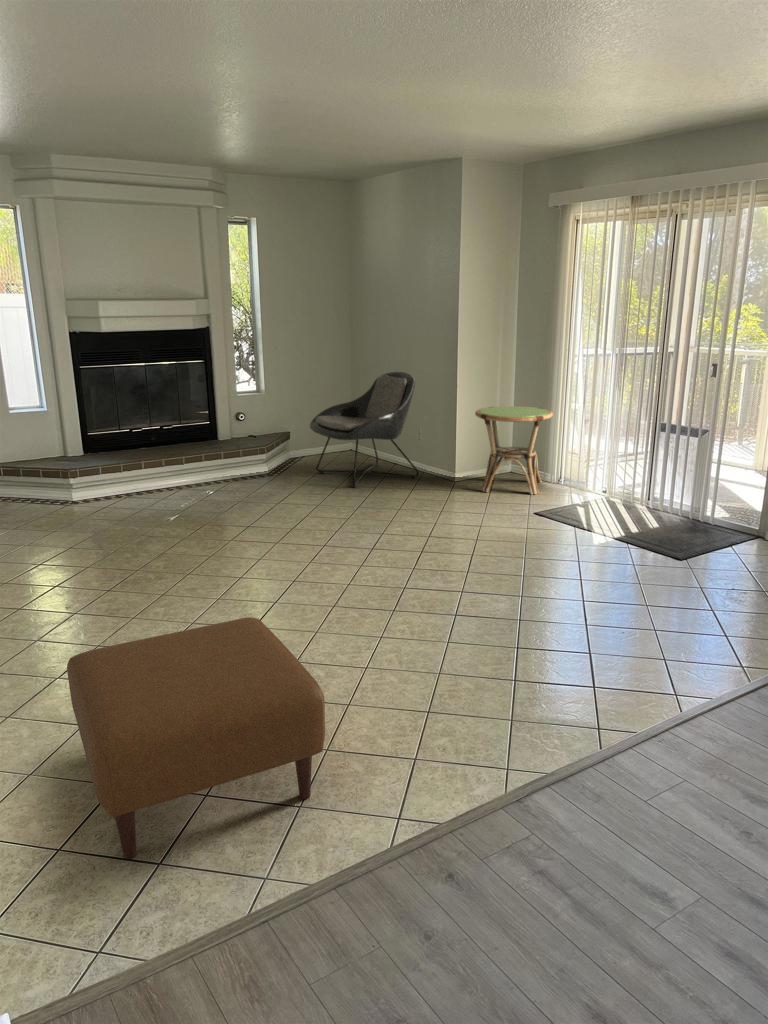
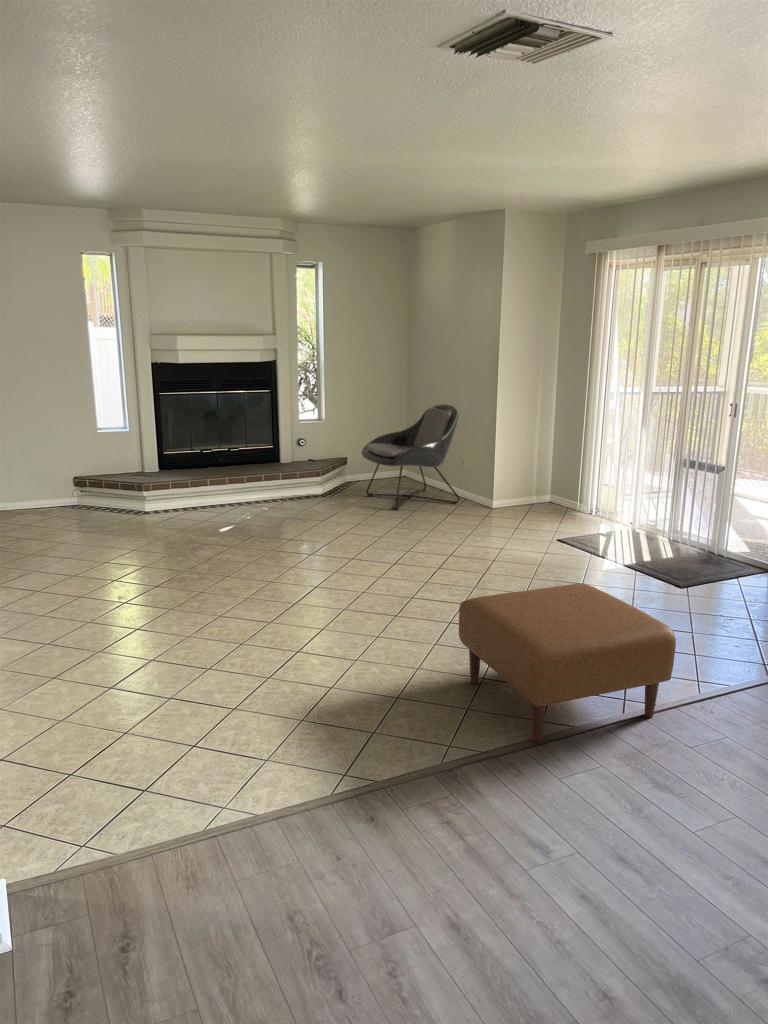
side table: present [475,406,553,495] -> none [511,439,585,523]
ottoman: present [67,617,325,859] -> present [459,583,676,742]

